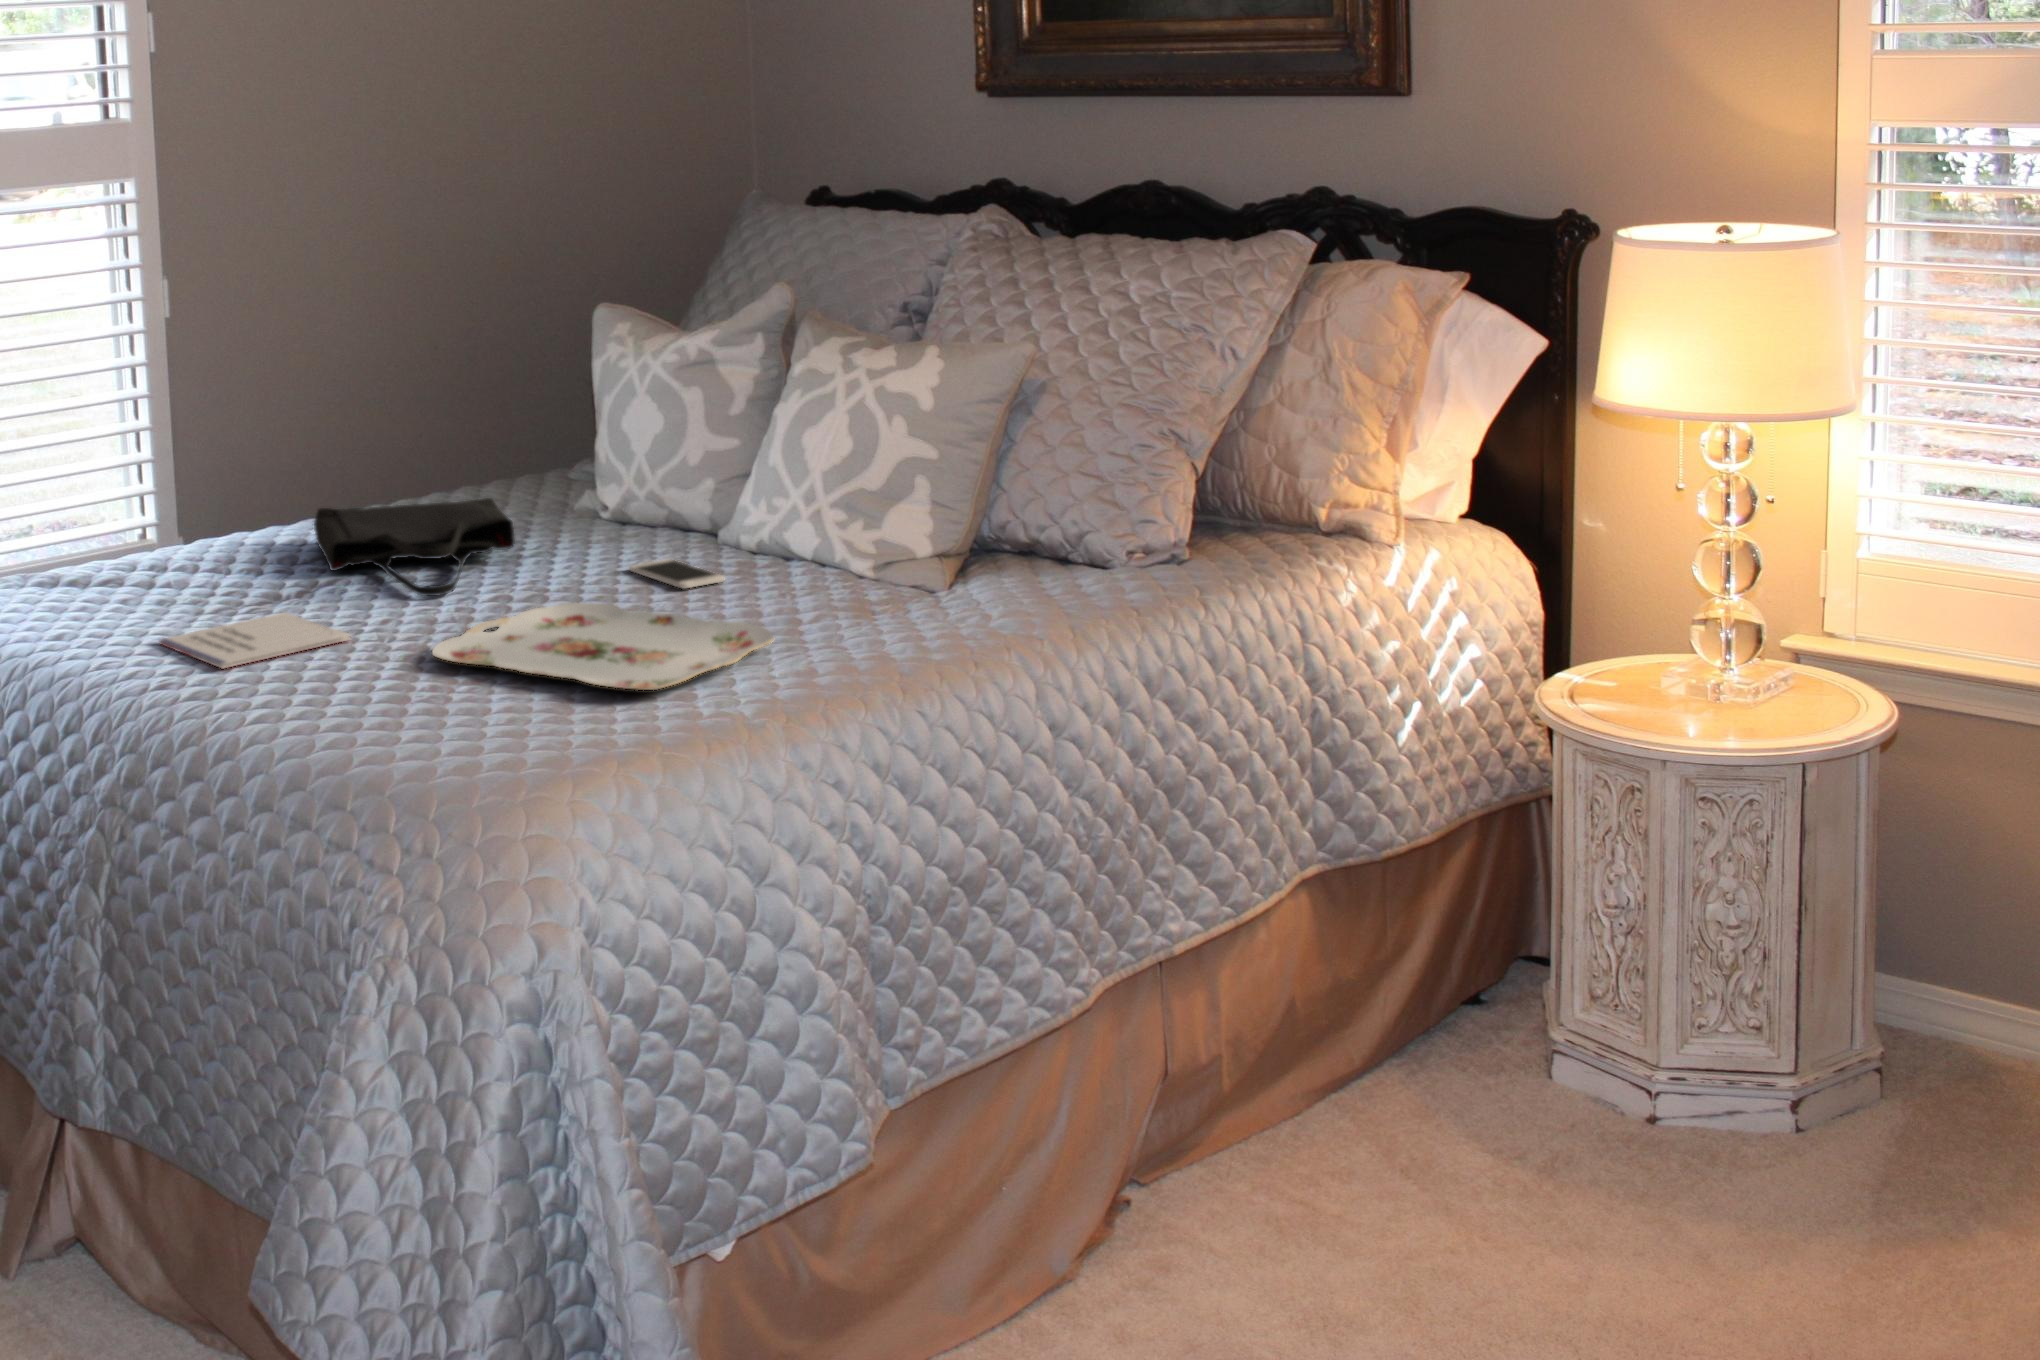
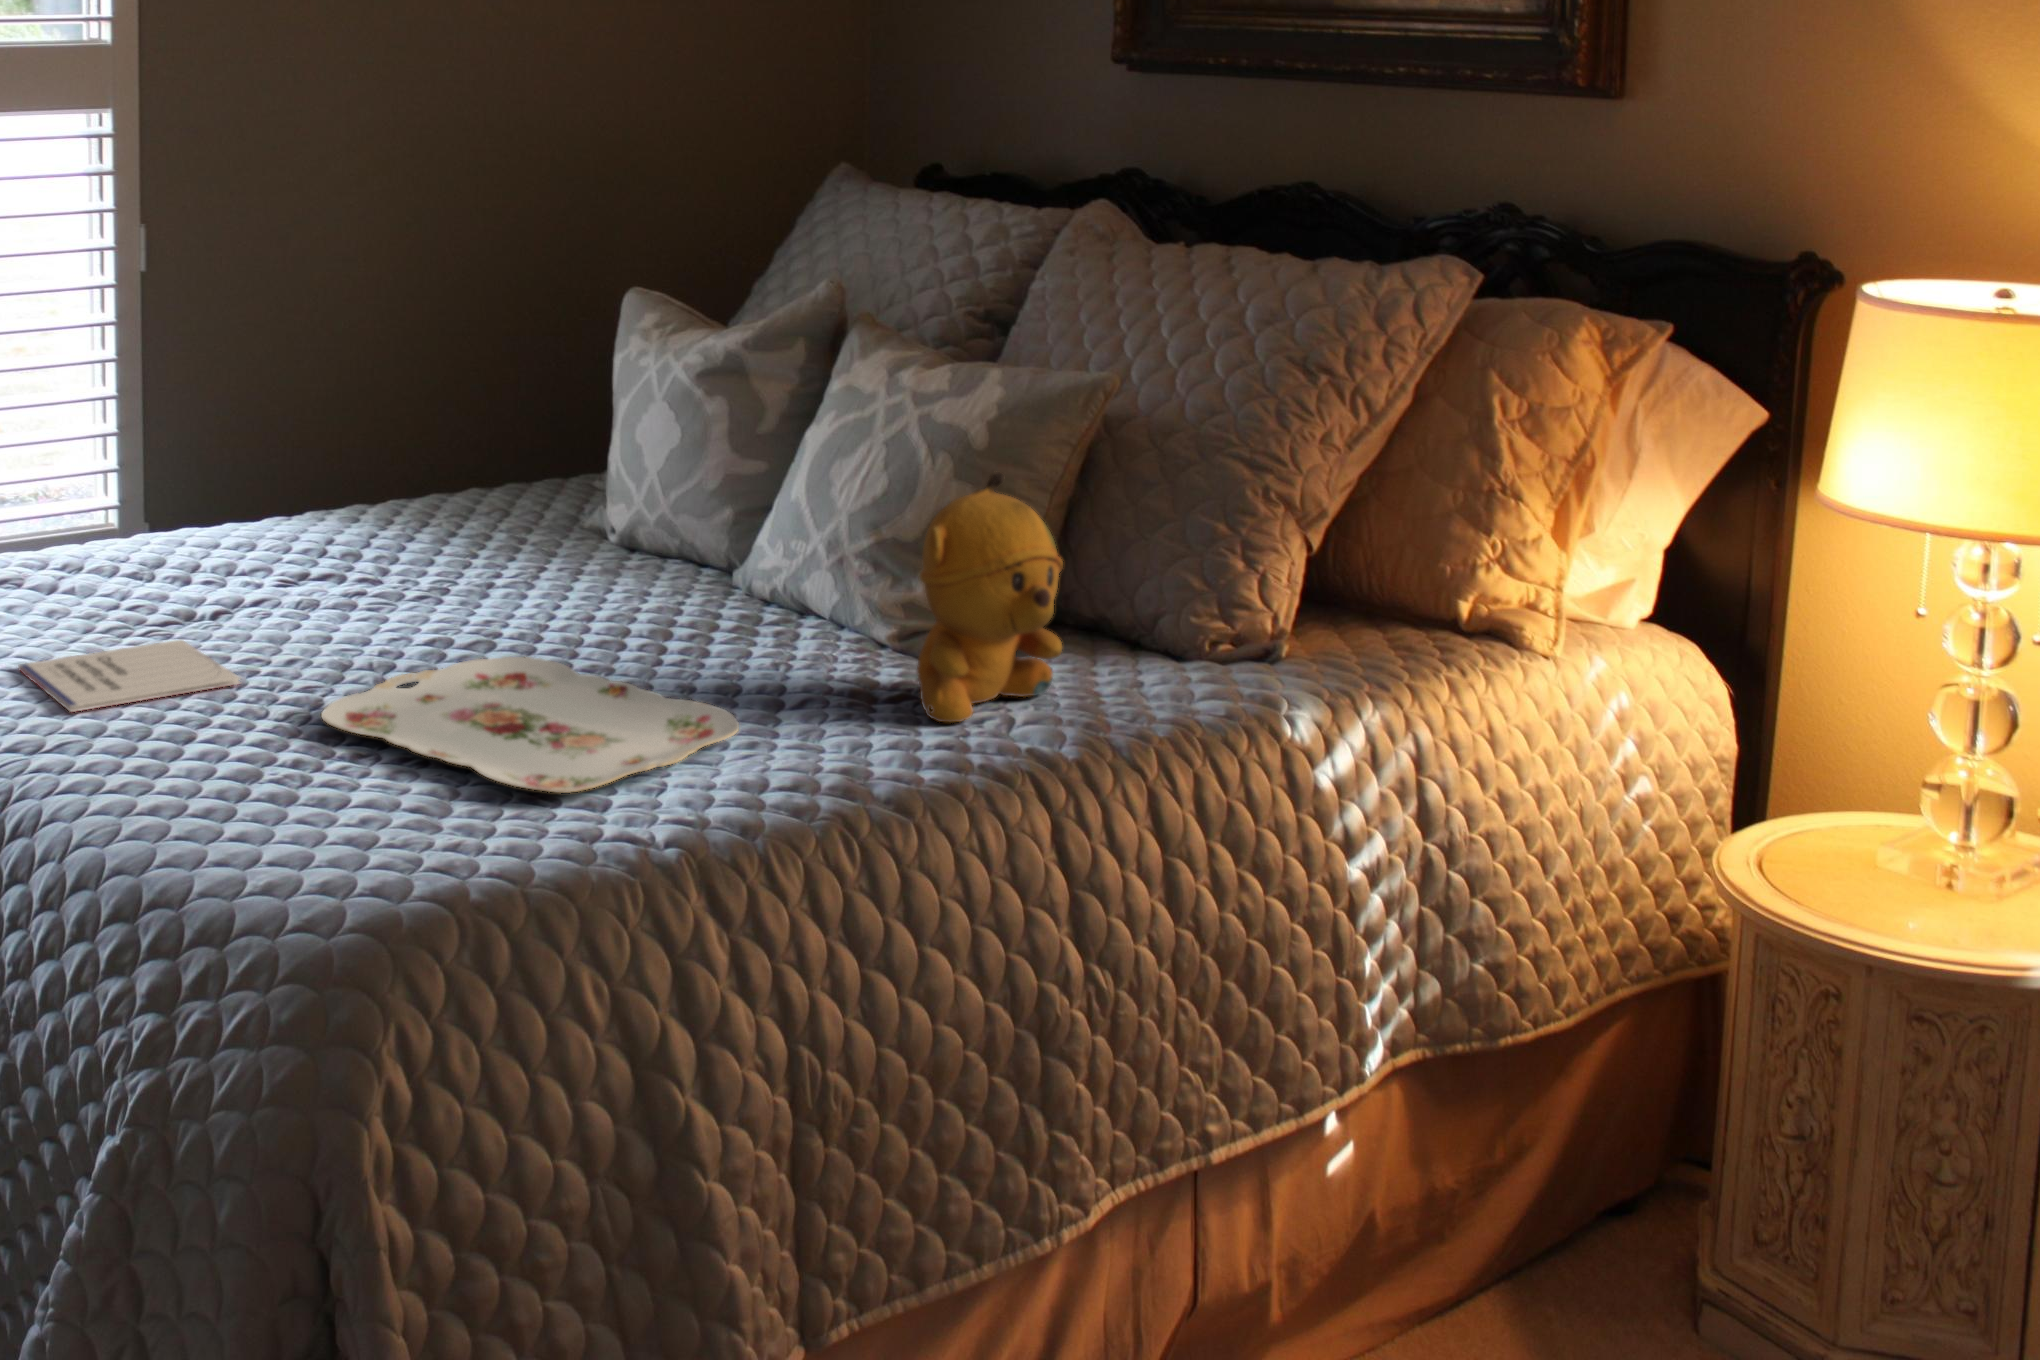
stuffed bear: none [903,420,1018,624] -> present [917,472,1063,722]
tote bag: present [314,498,515,596] -> none [258,508,481,631]
smartphone: present [629,559,724,589] -> none [607,603,713,646]

